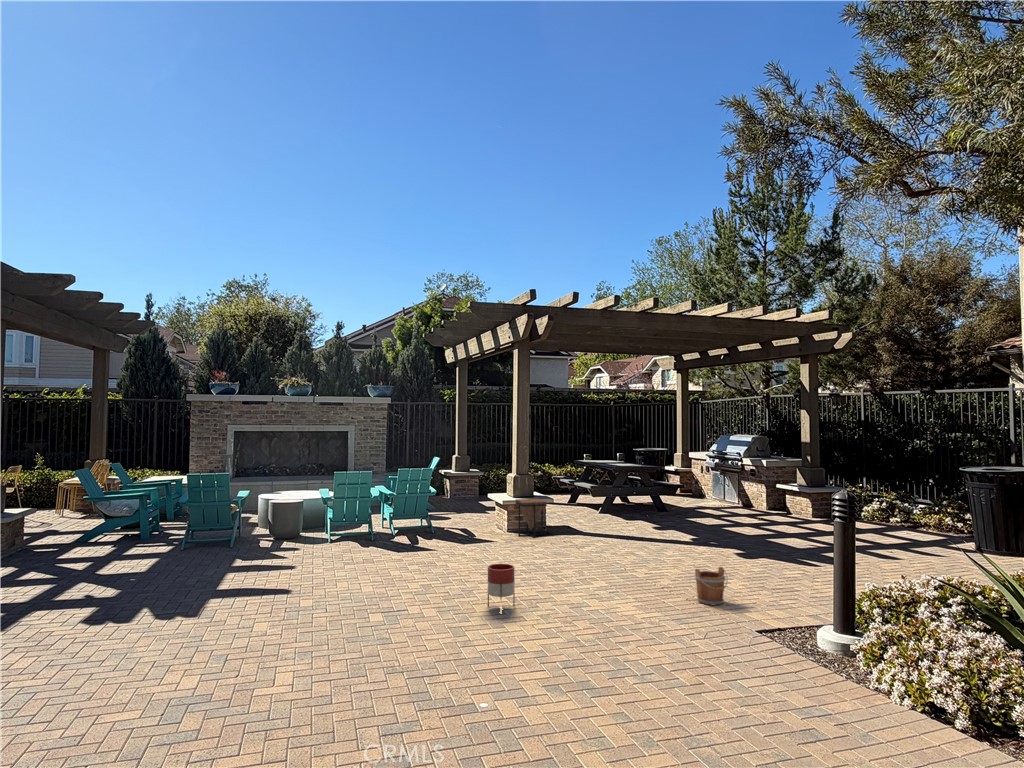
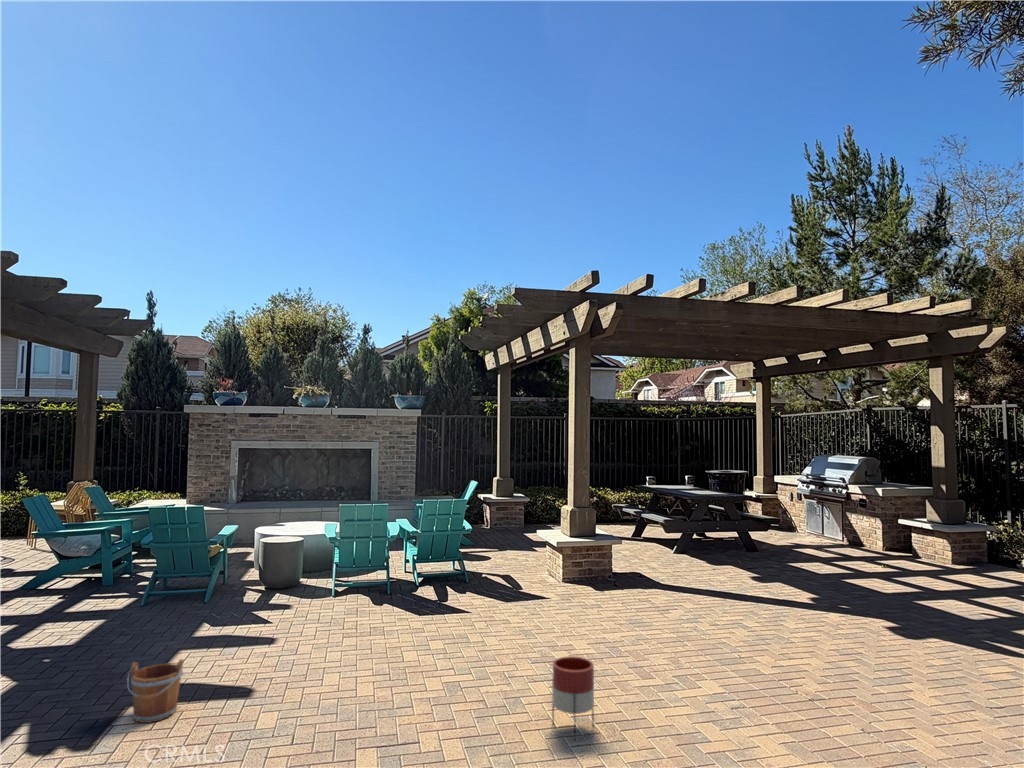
side table: present [515,499,547,538] -> none [573,538,615,591]
bucket: present [695,567,728,605] -> present [127,659,184,723]

